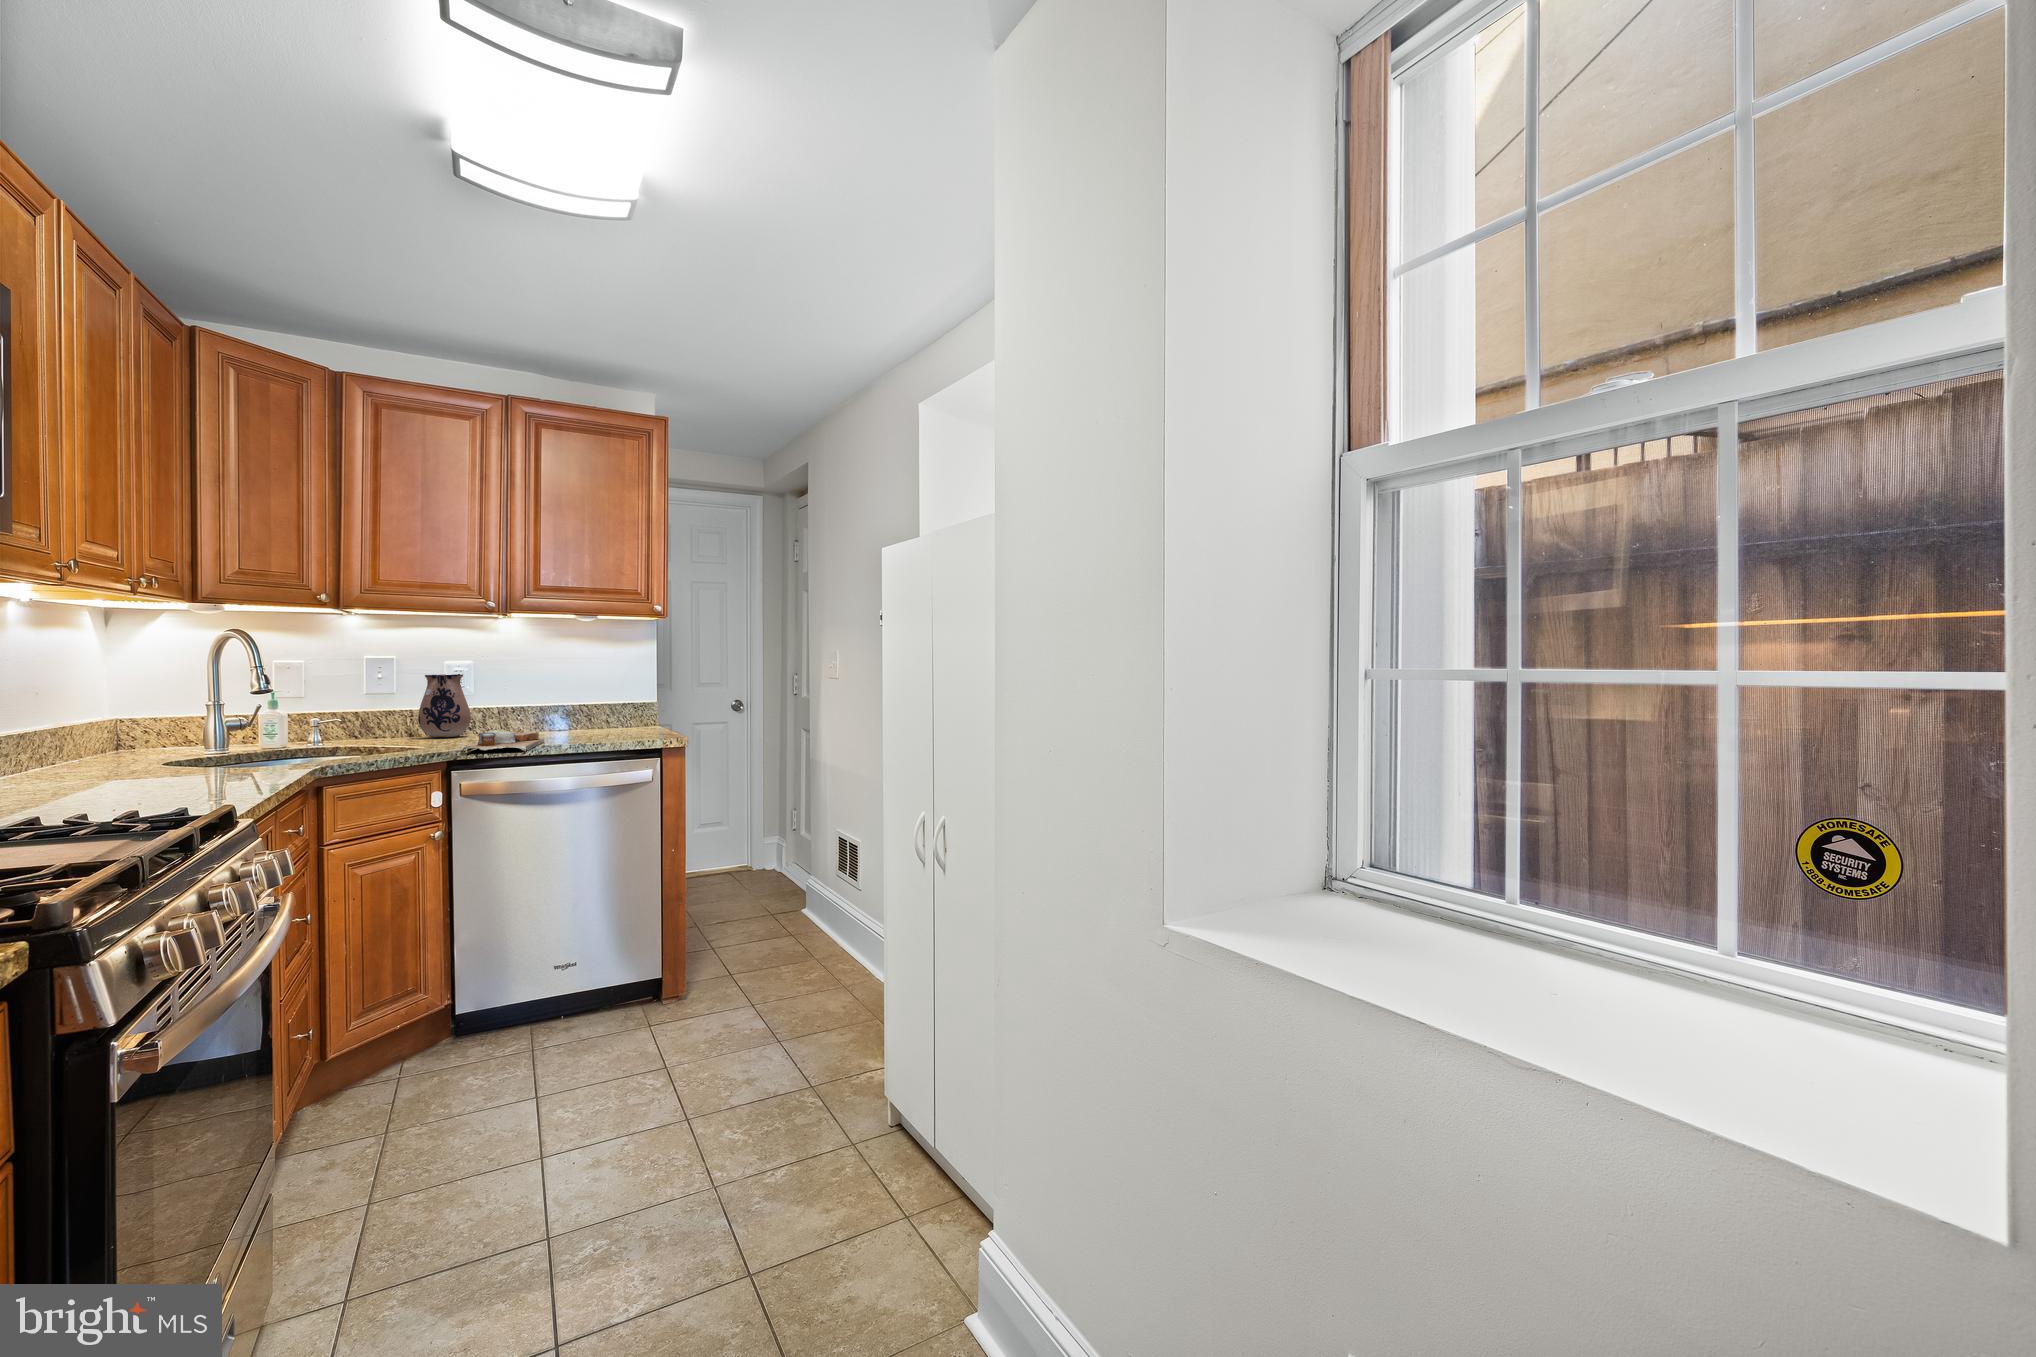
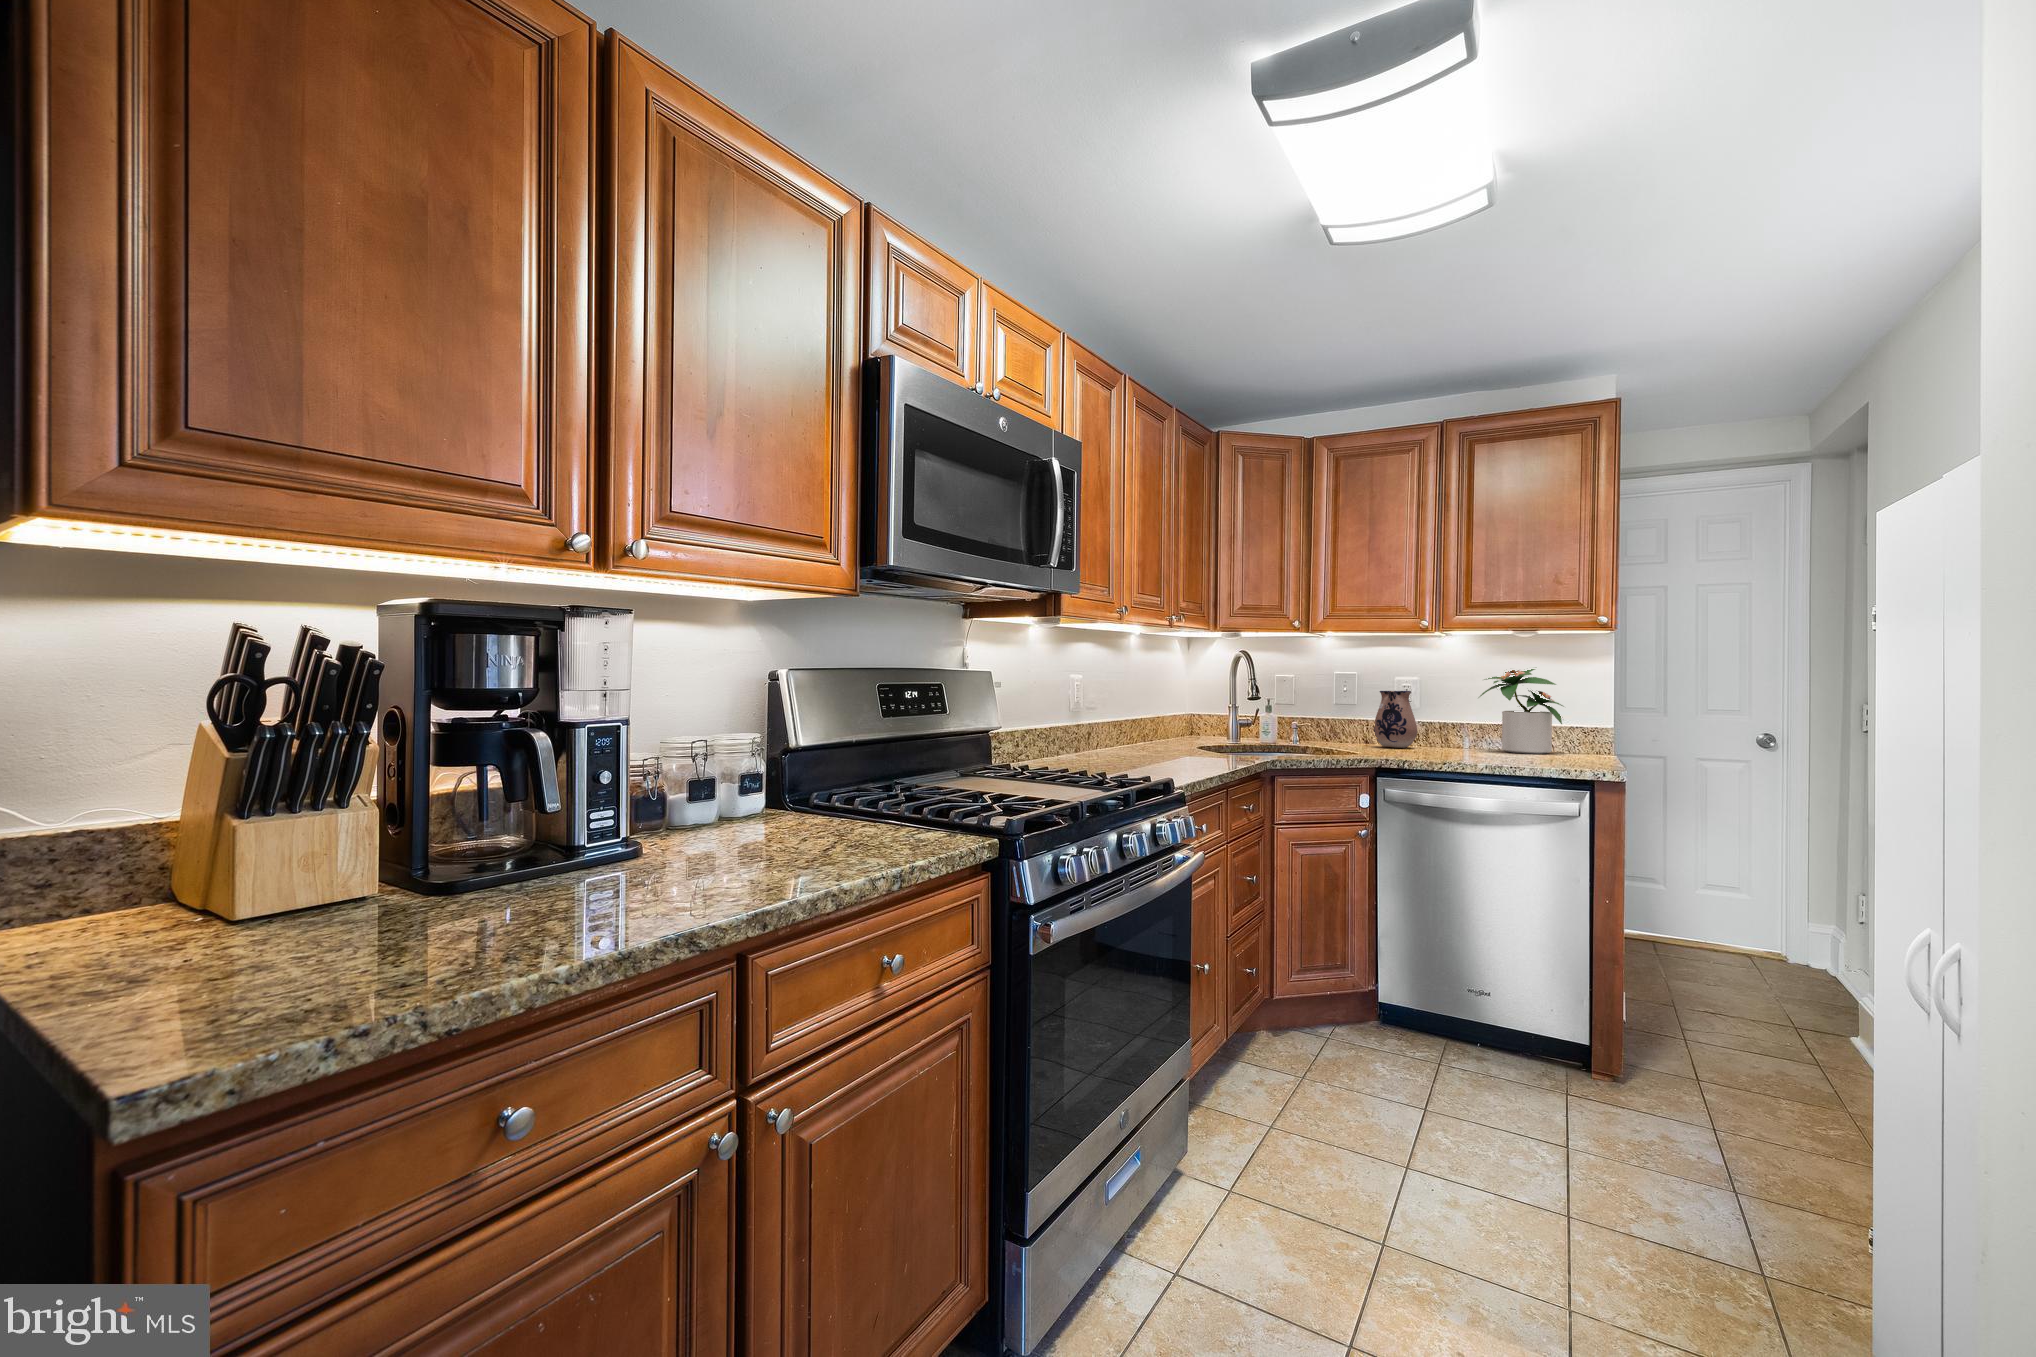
potted plant: none [535,649,617,732] -> present [1480,669,1564,754]
cutting board: present [463,730,544,752] -> none [1384,742,1471,765]

